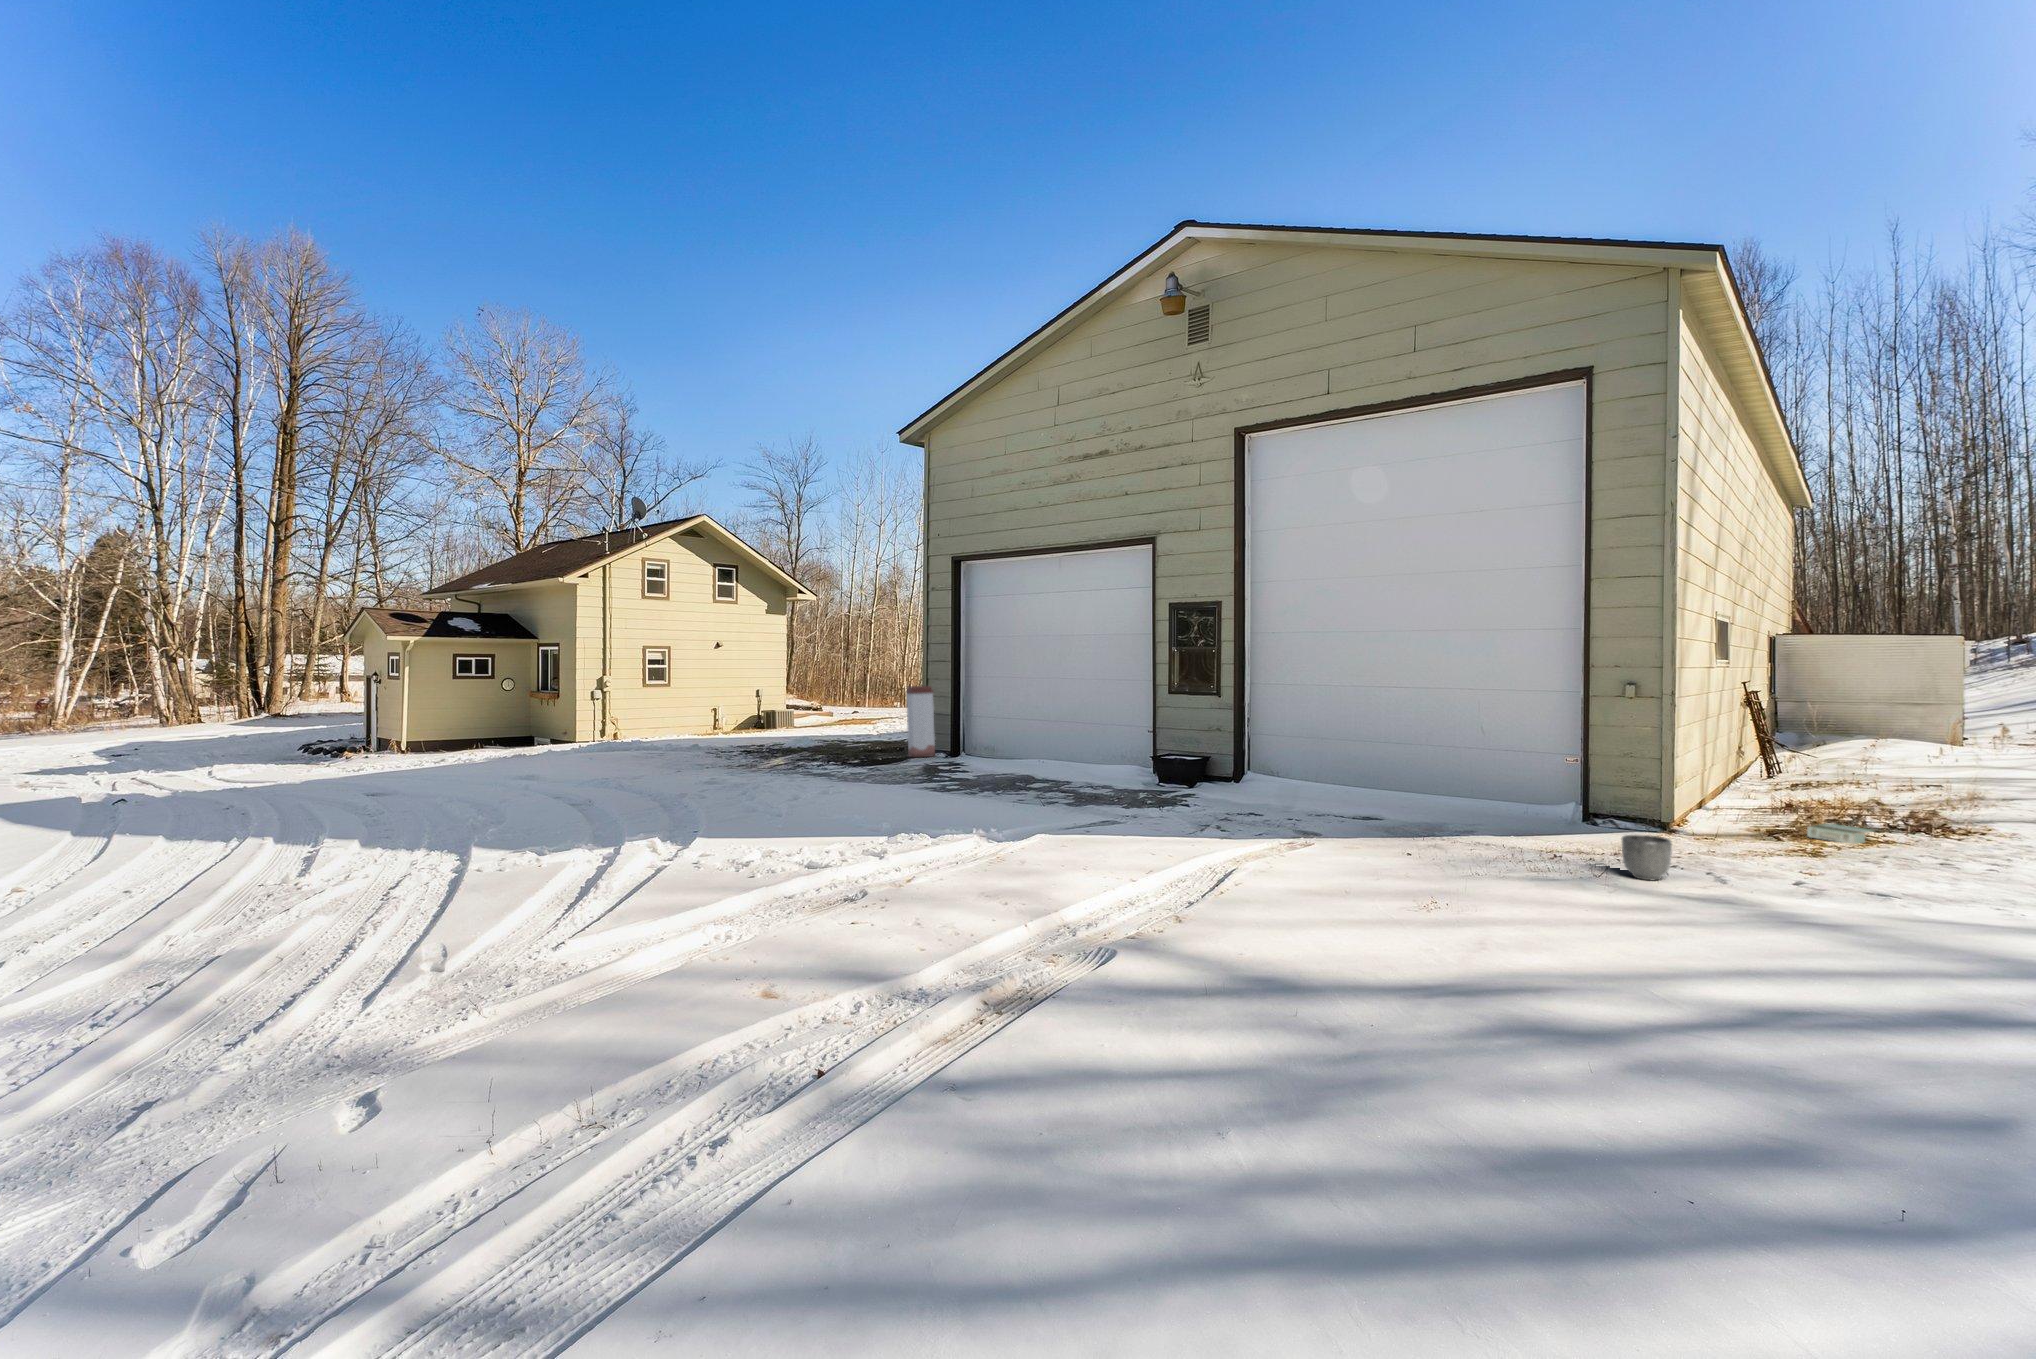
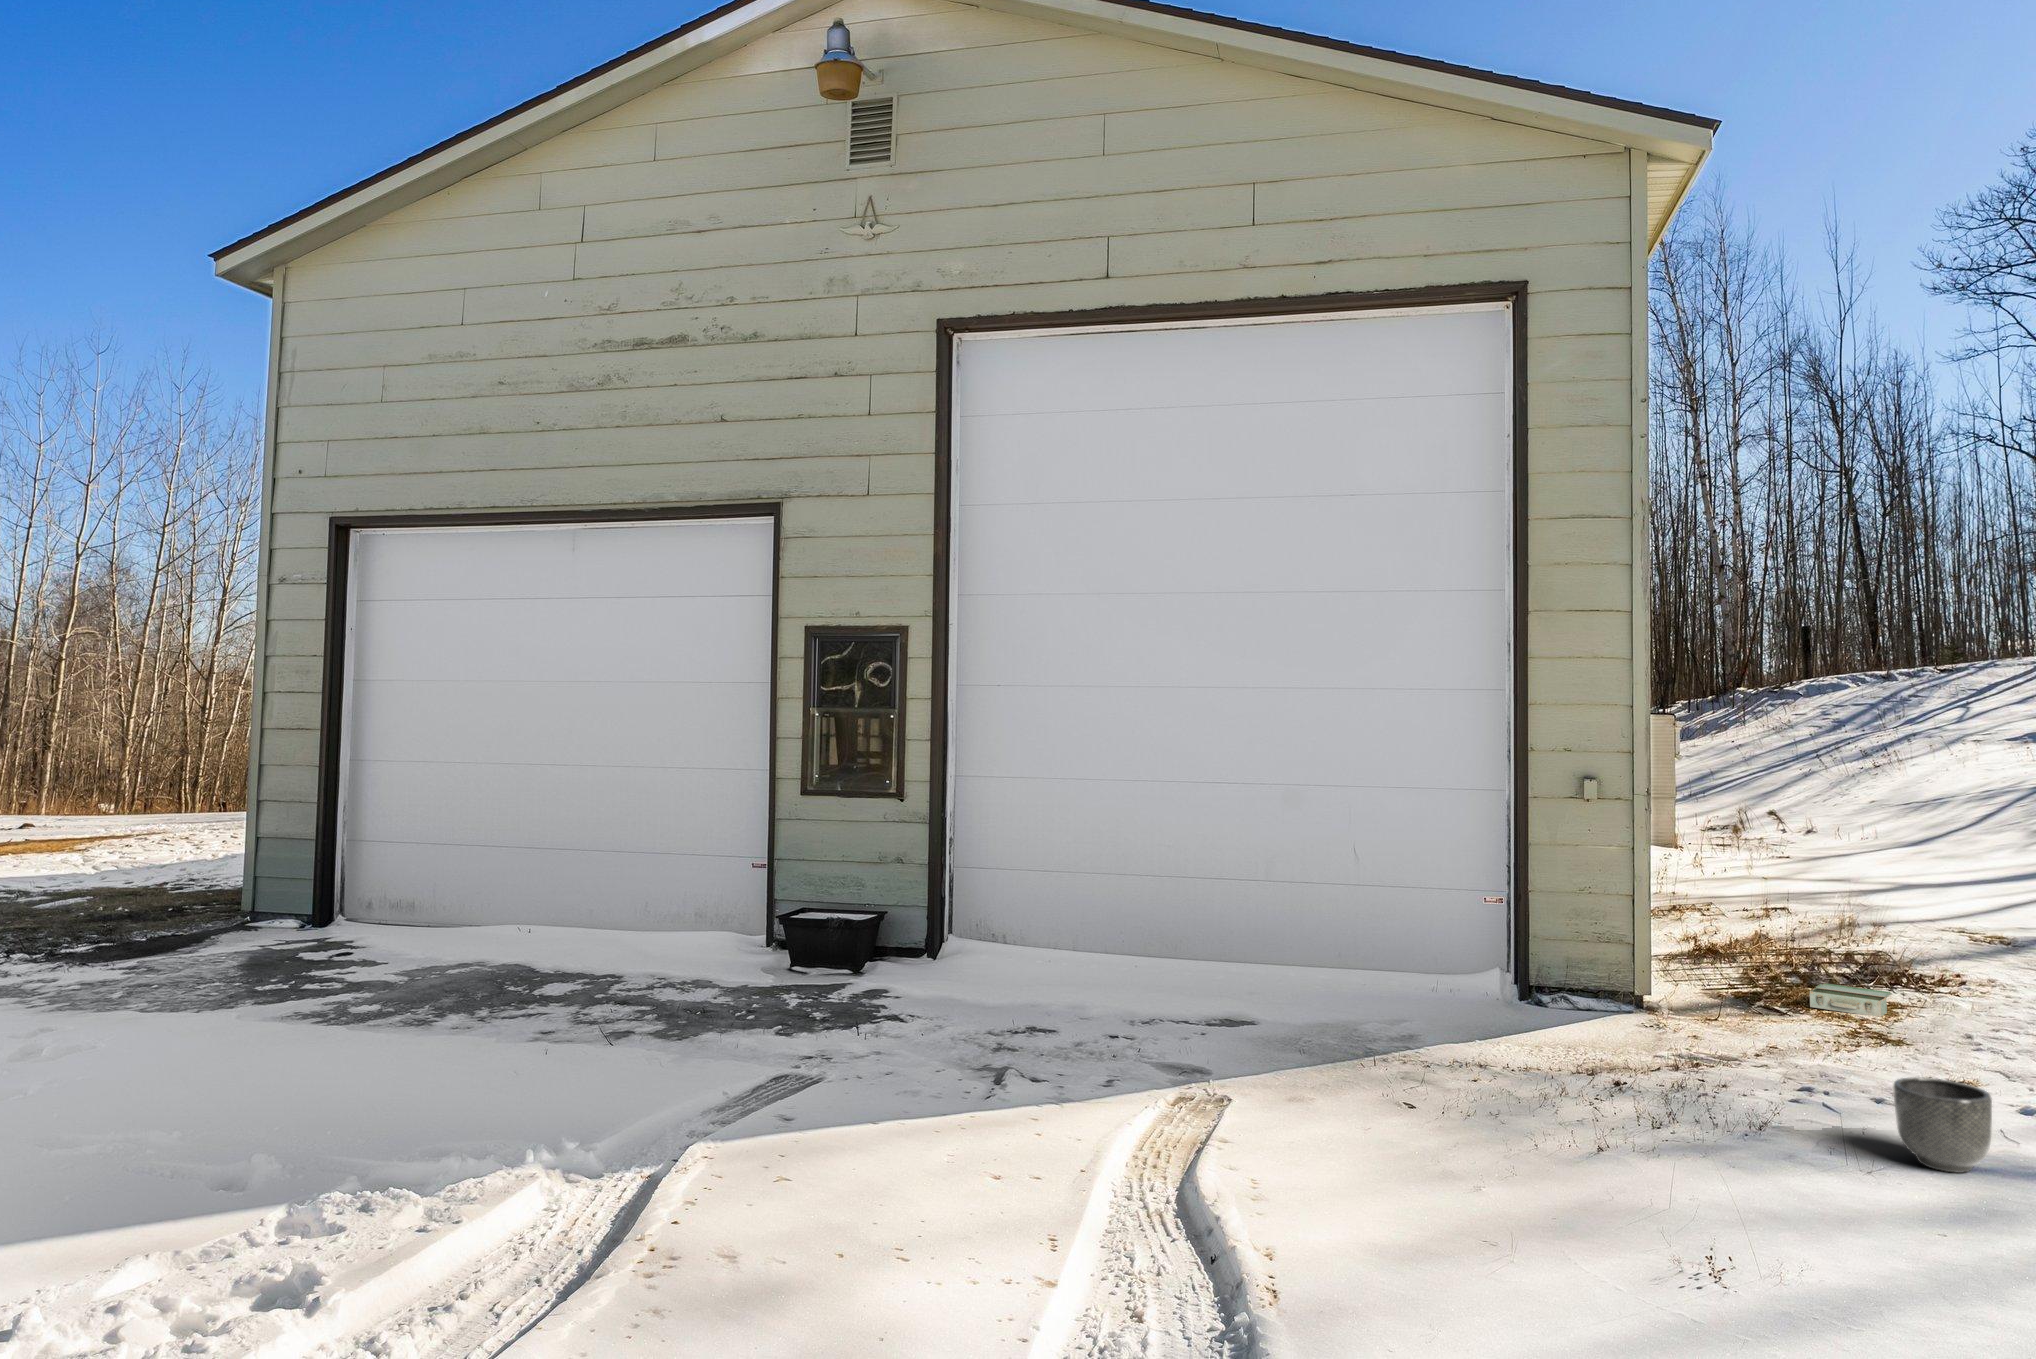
trash can: present [906,686,935,757] -> none [203,778,275,935]

